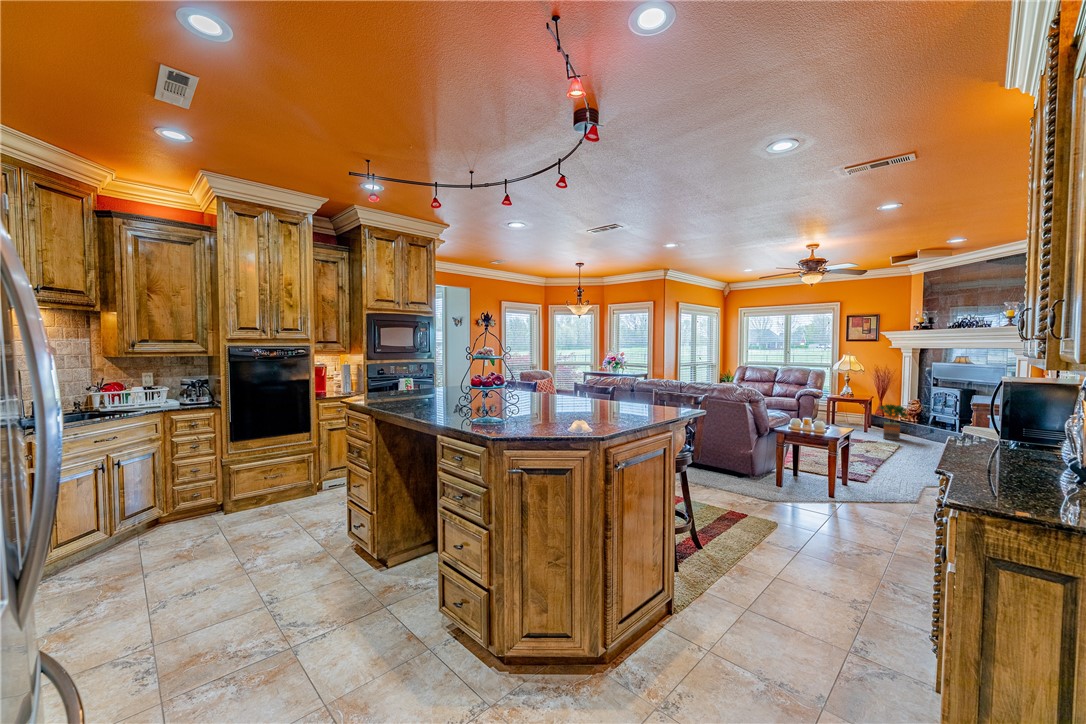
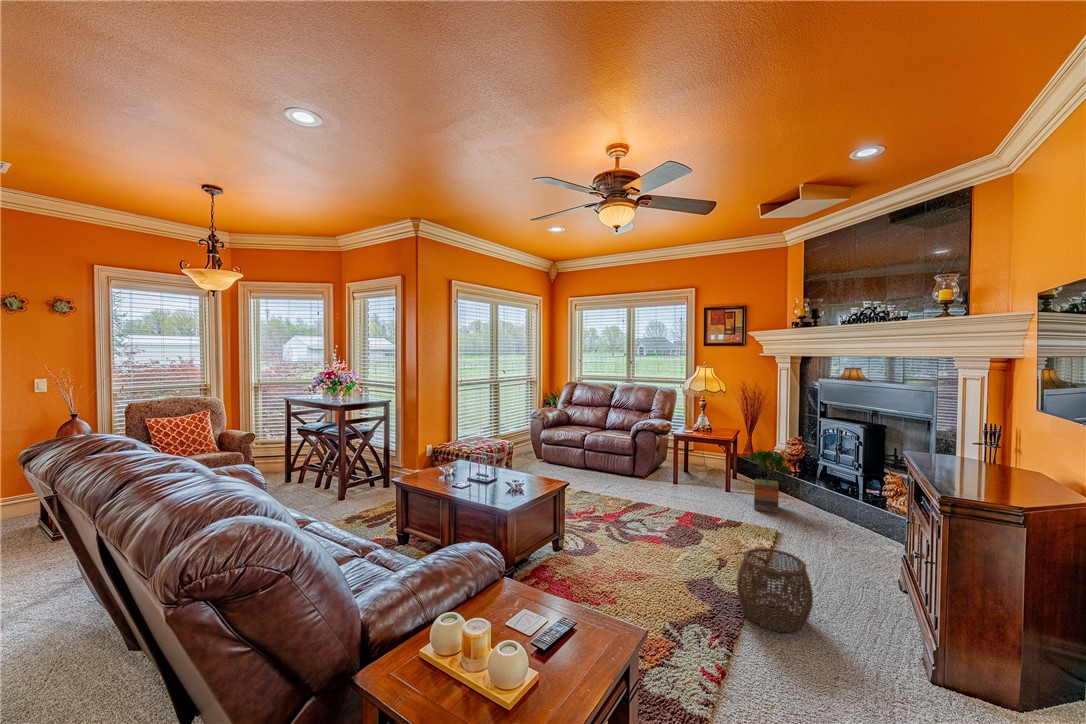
woven basket: none [873,438,913,470] -> present [737,548,813,633]

